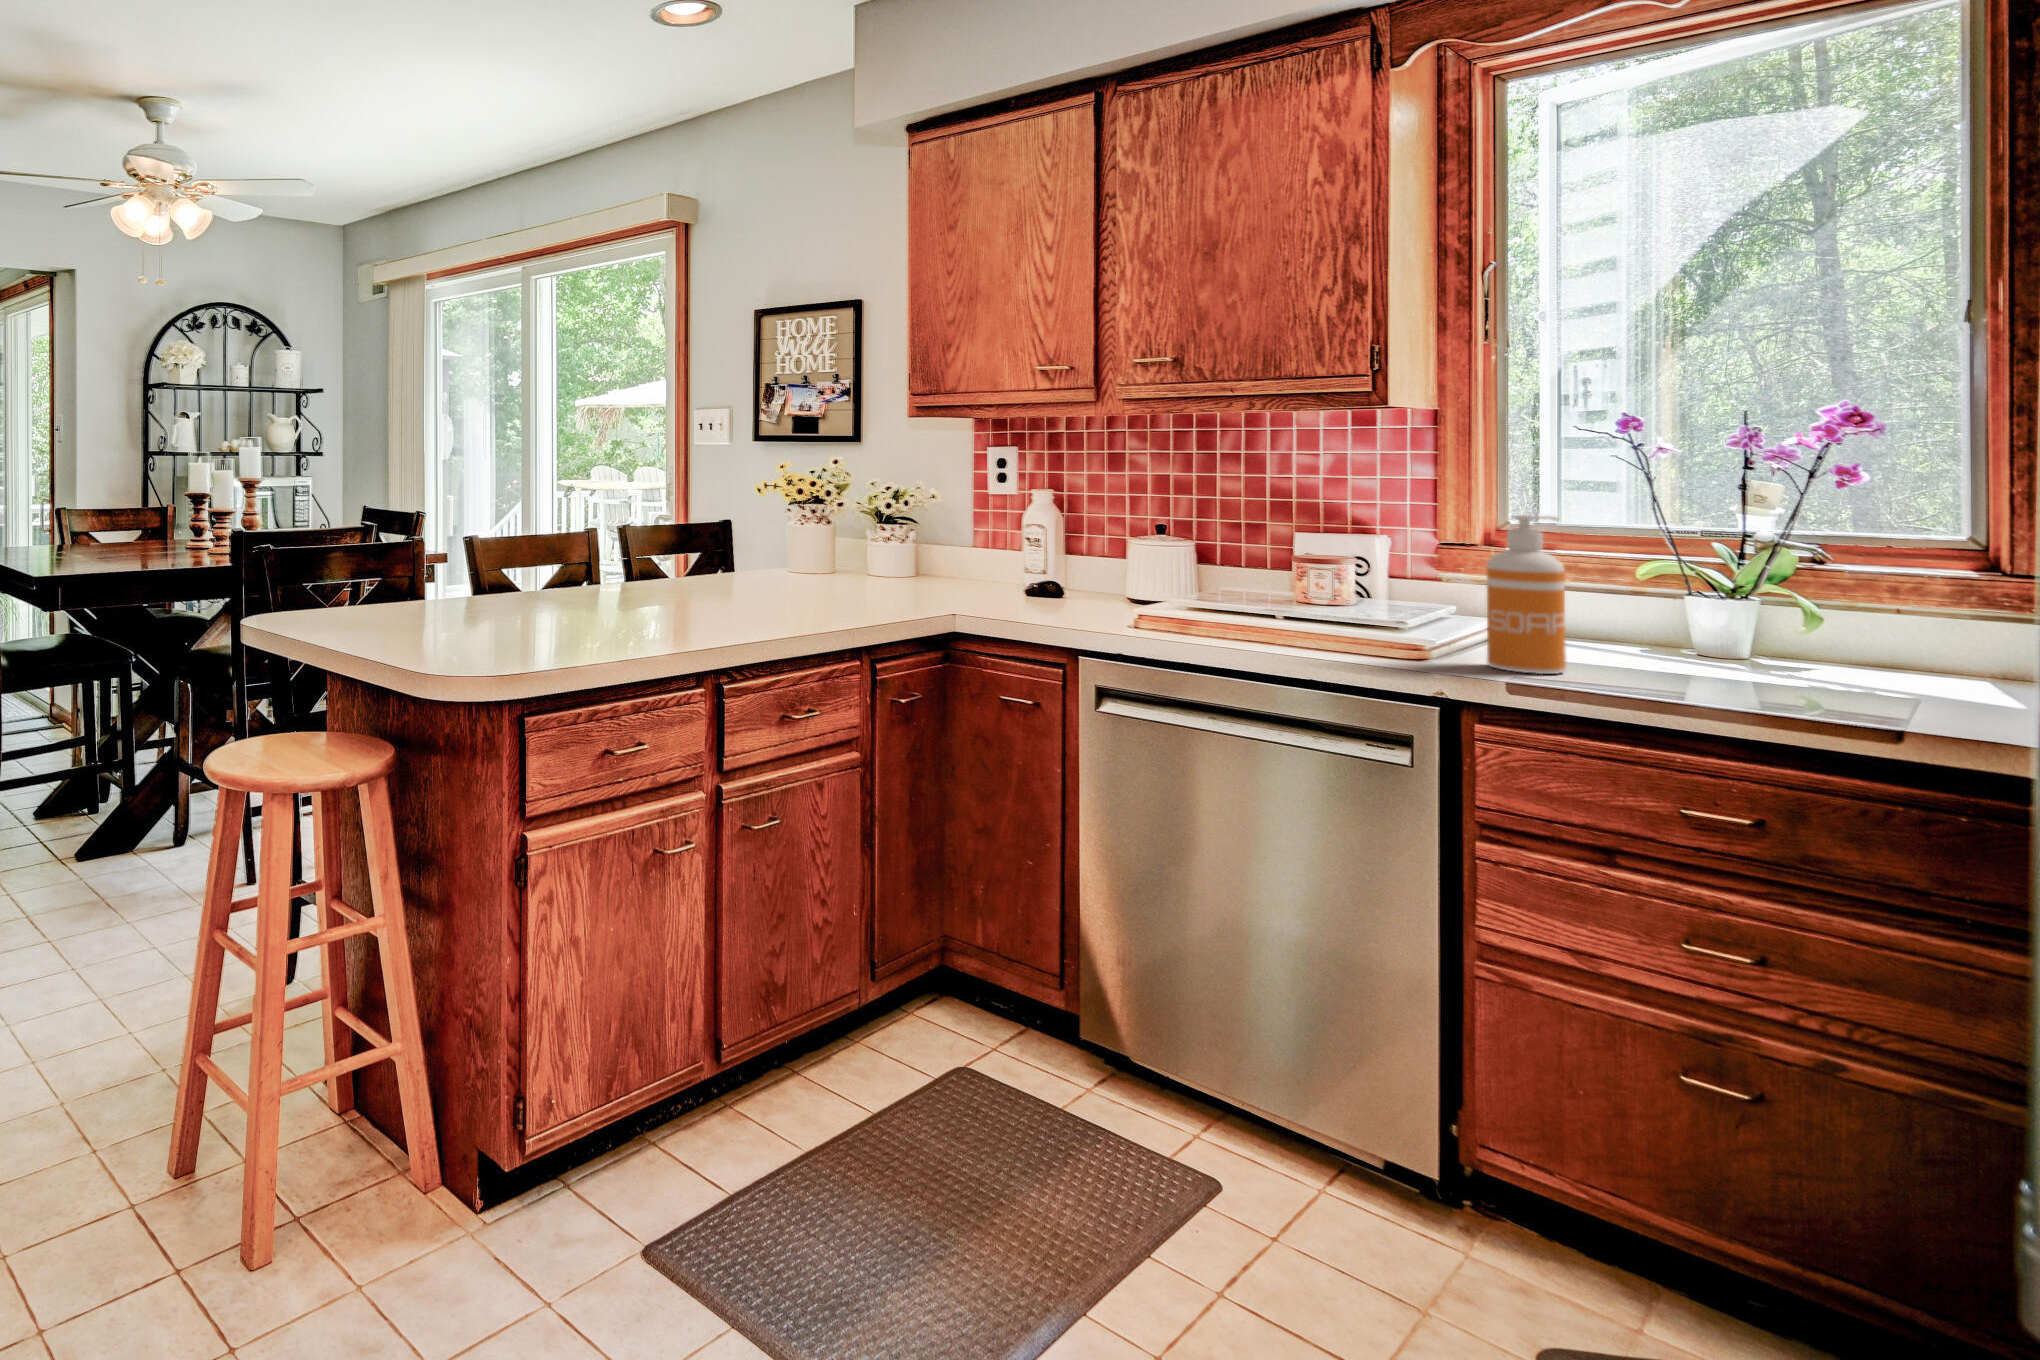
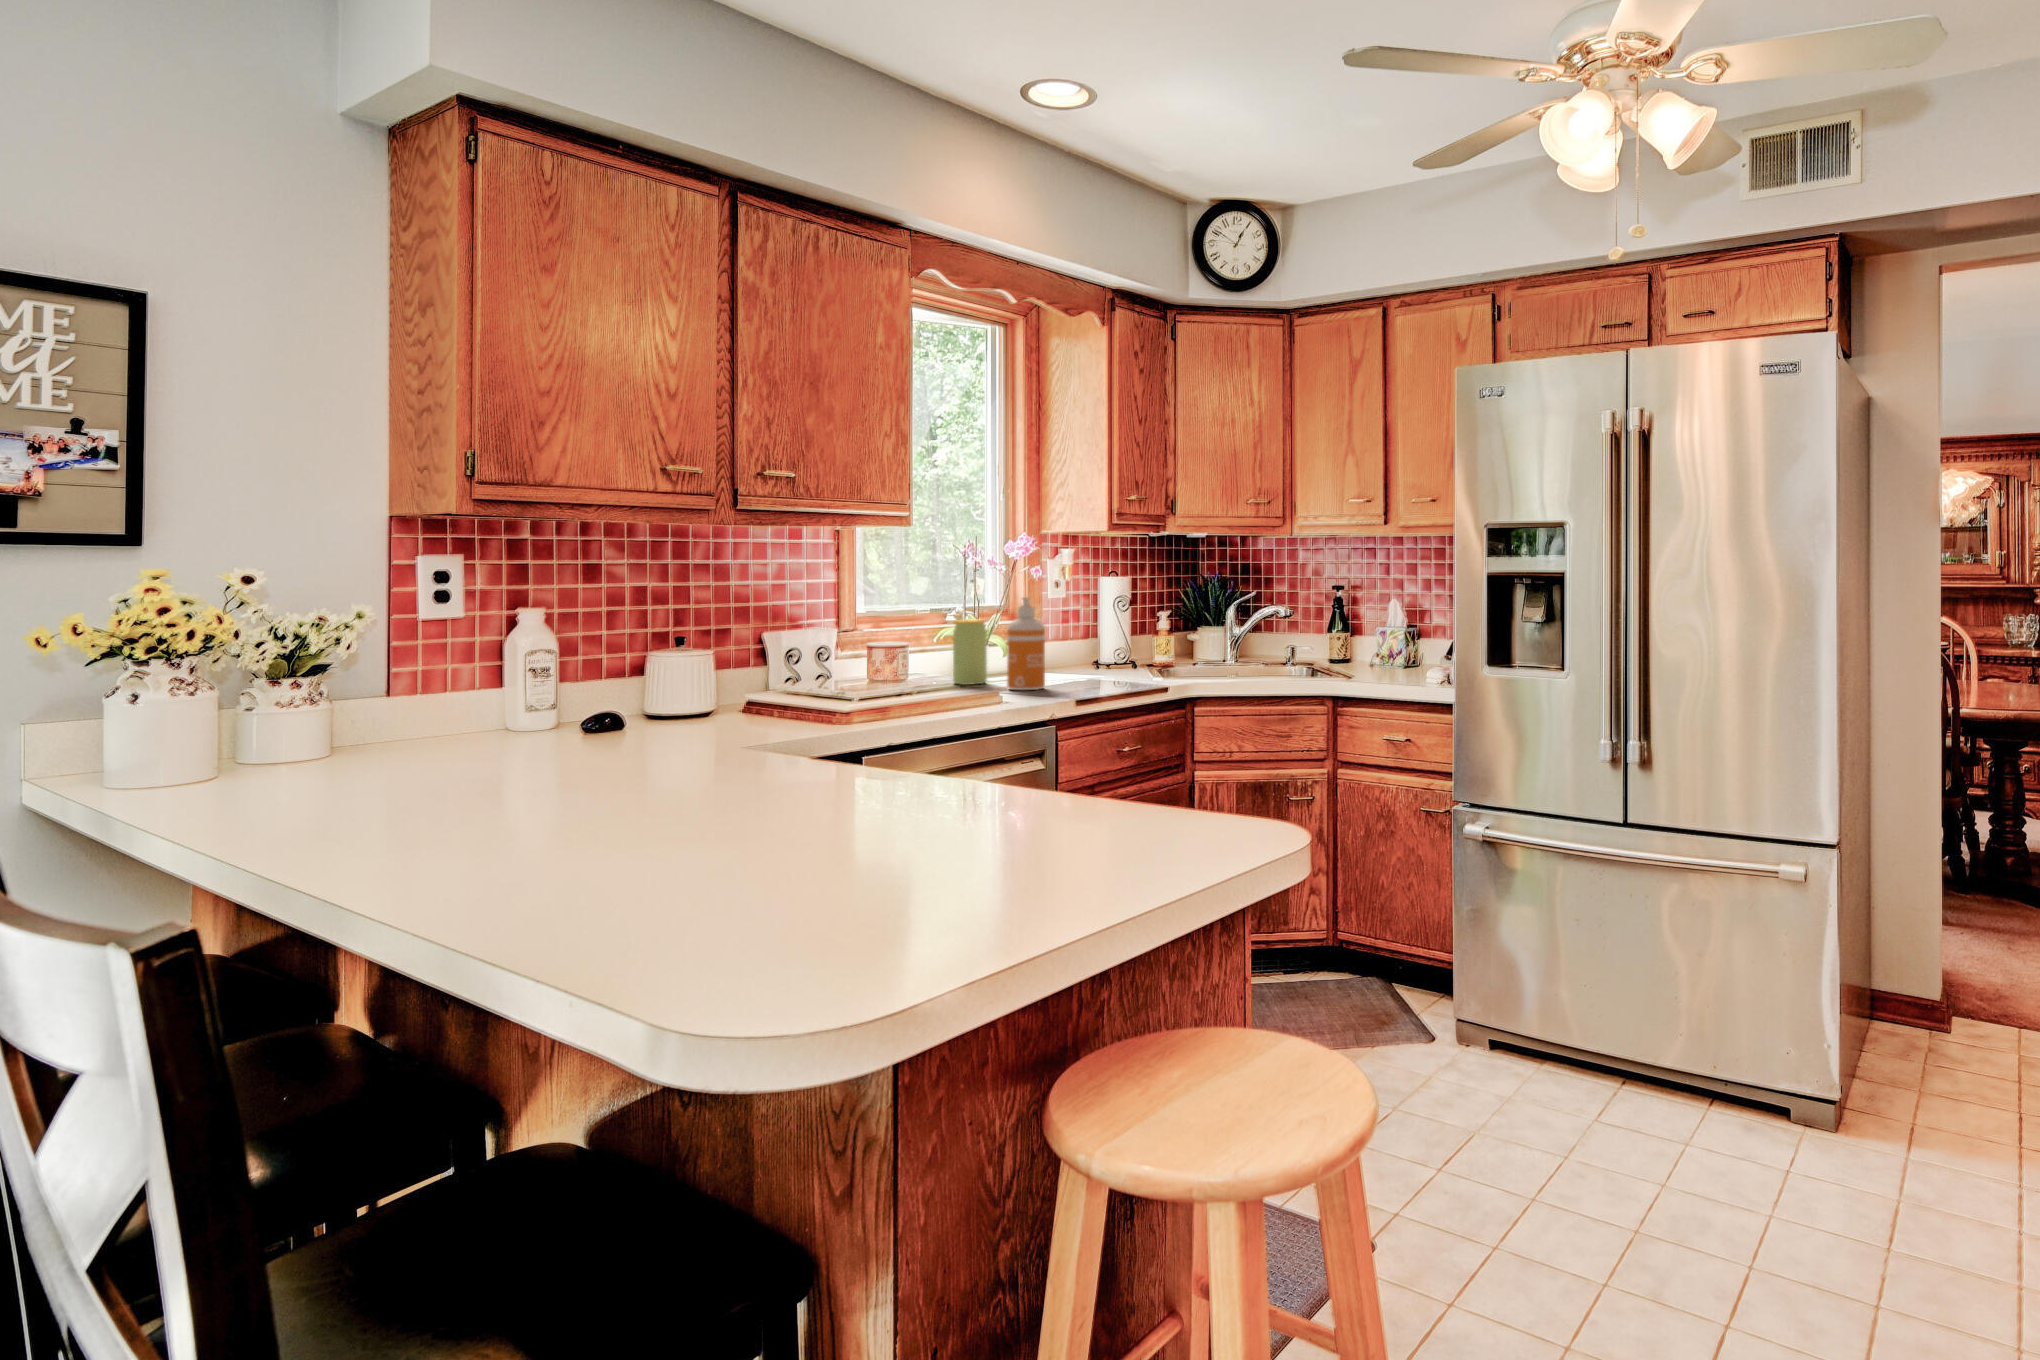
jar: none [1572,550,1644,662] -> present [953,620,987,685]

